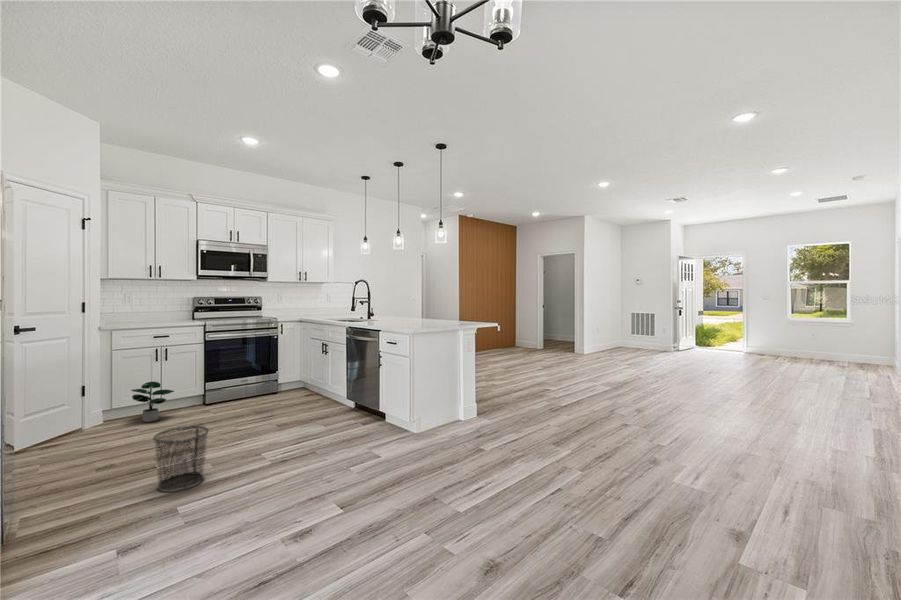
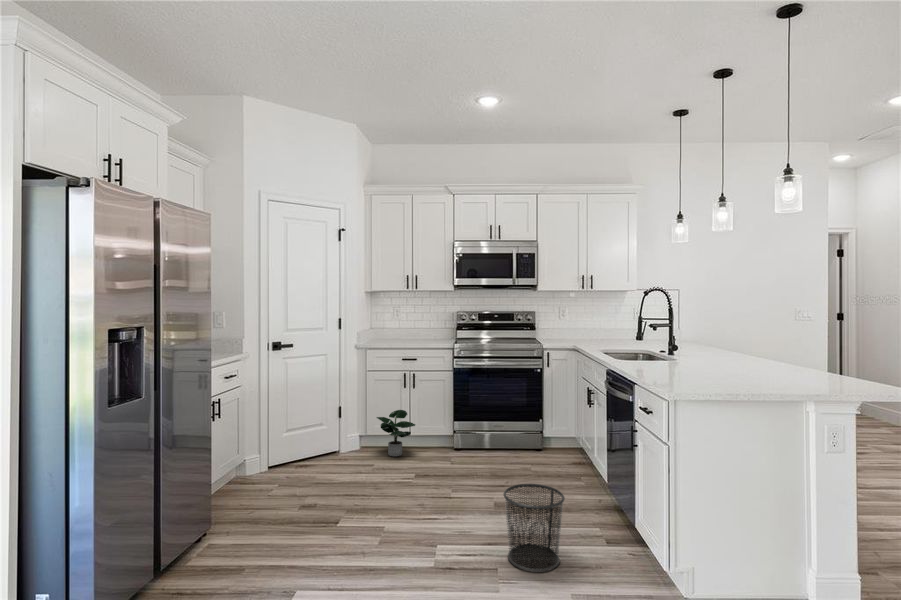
trash can: present [153,426,209,492] -> present [504,484,565,572]

